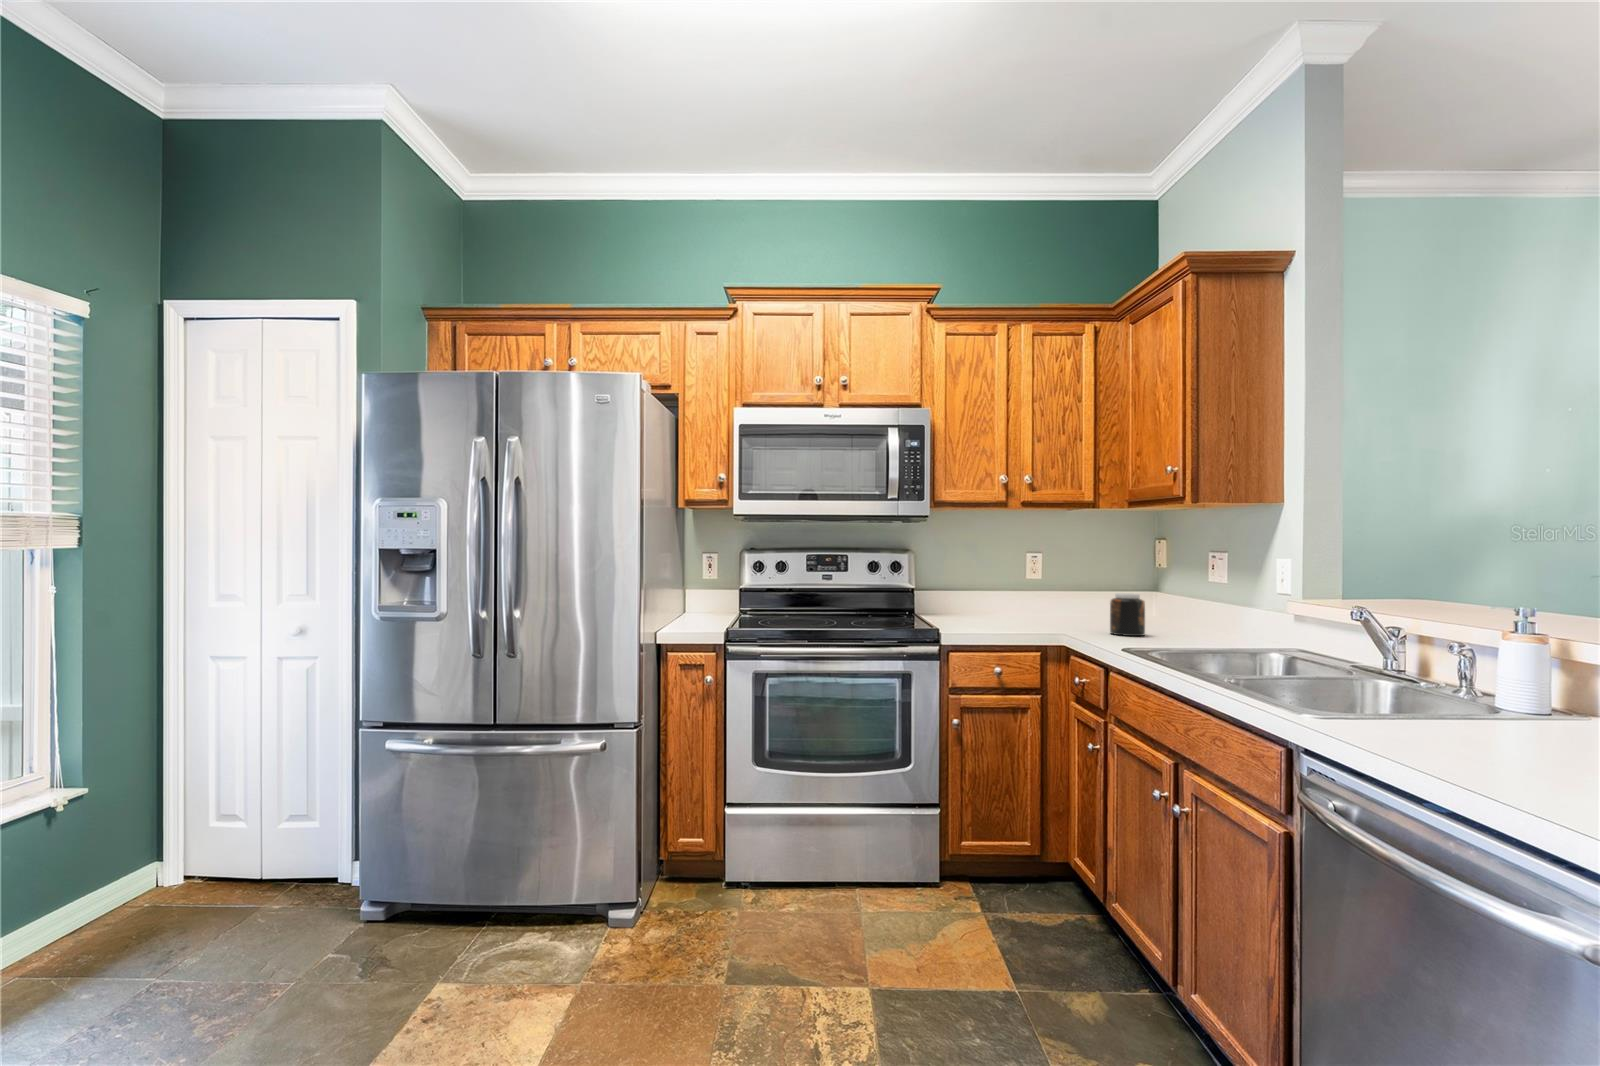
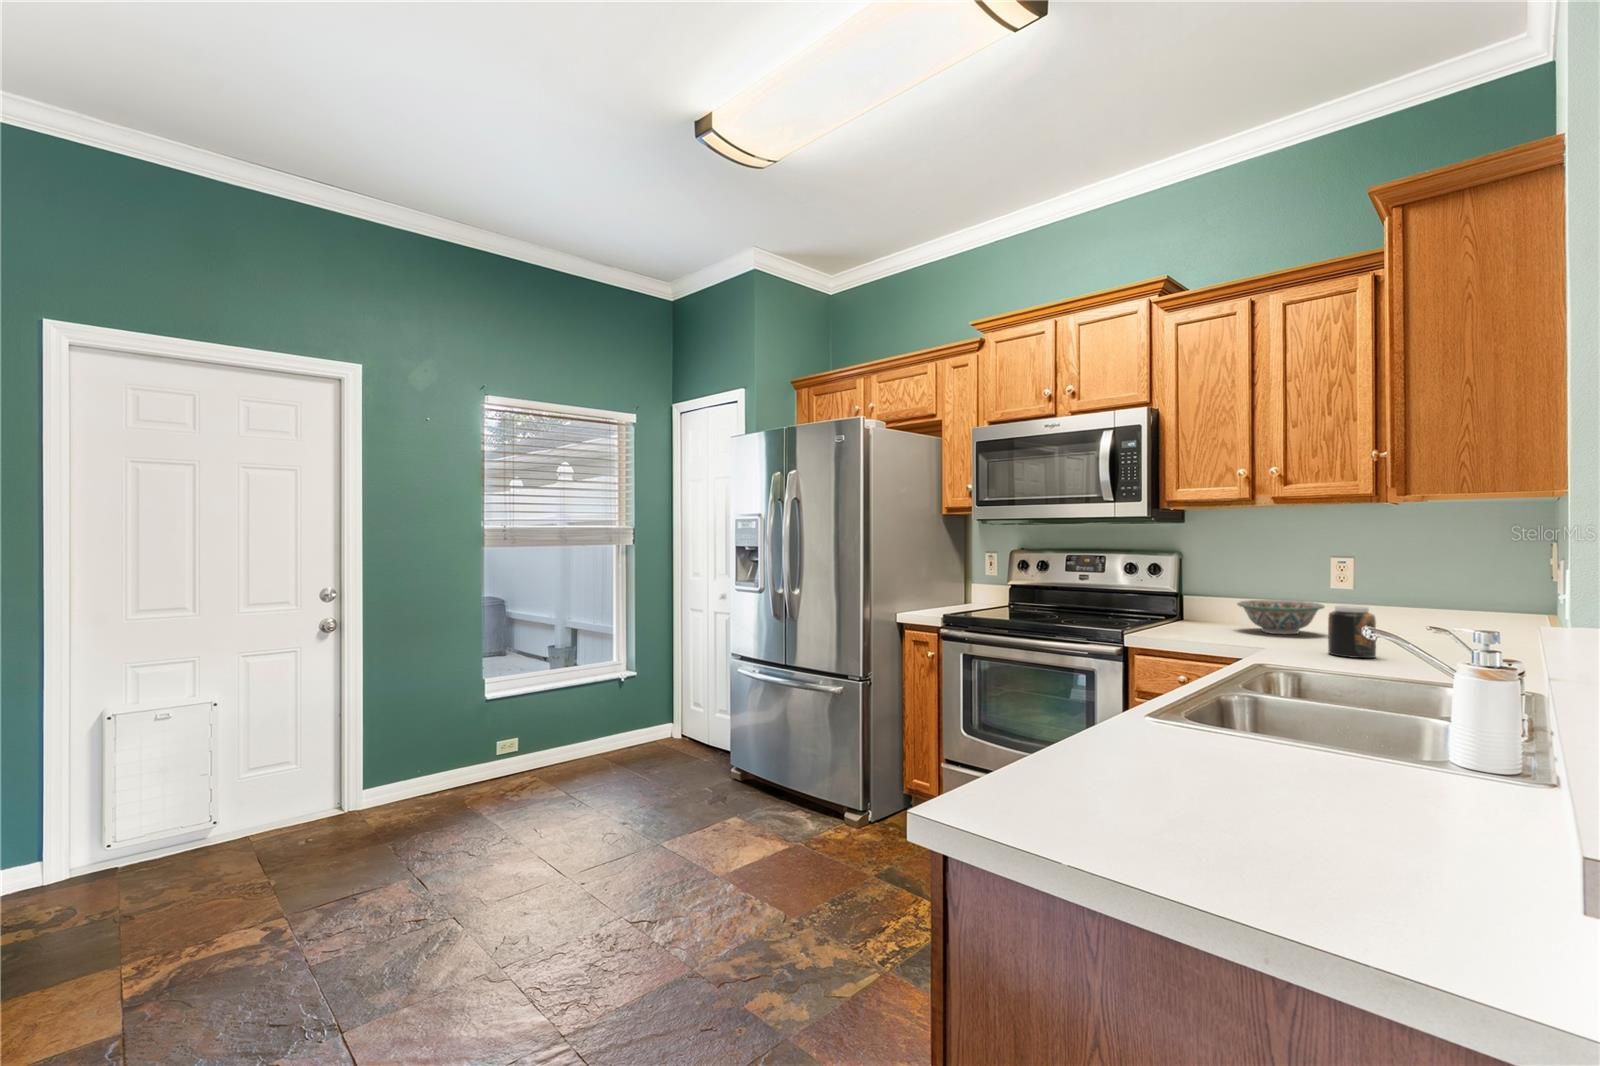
decorative bowl: none [980,592,1047,621] -> present [1237,600,1324,634]

